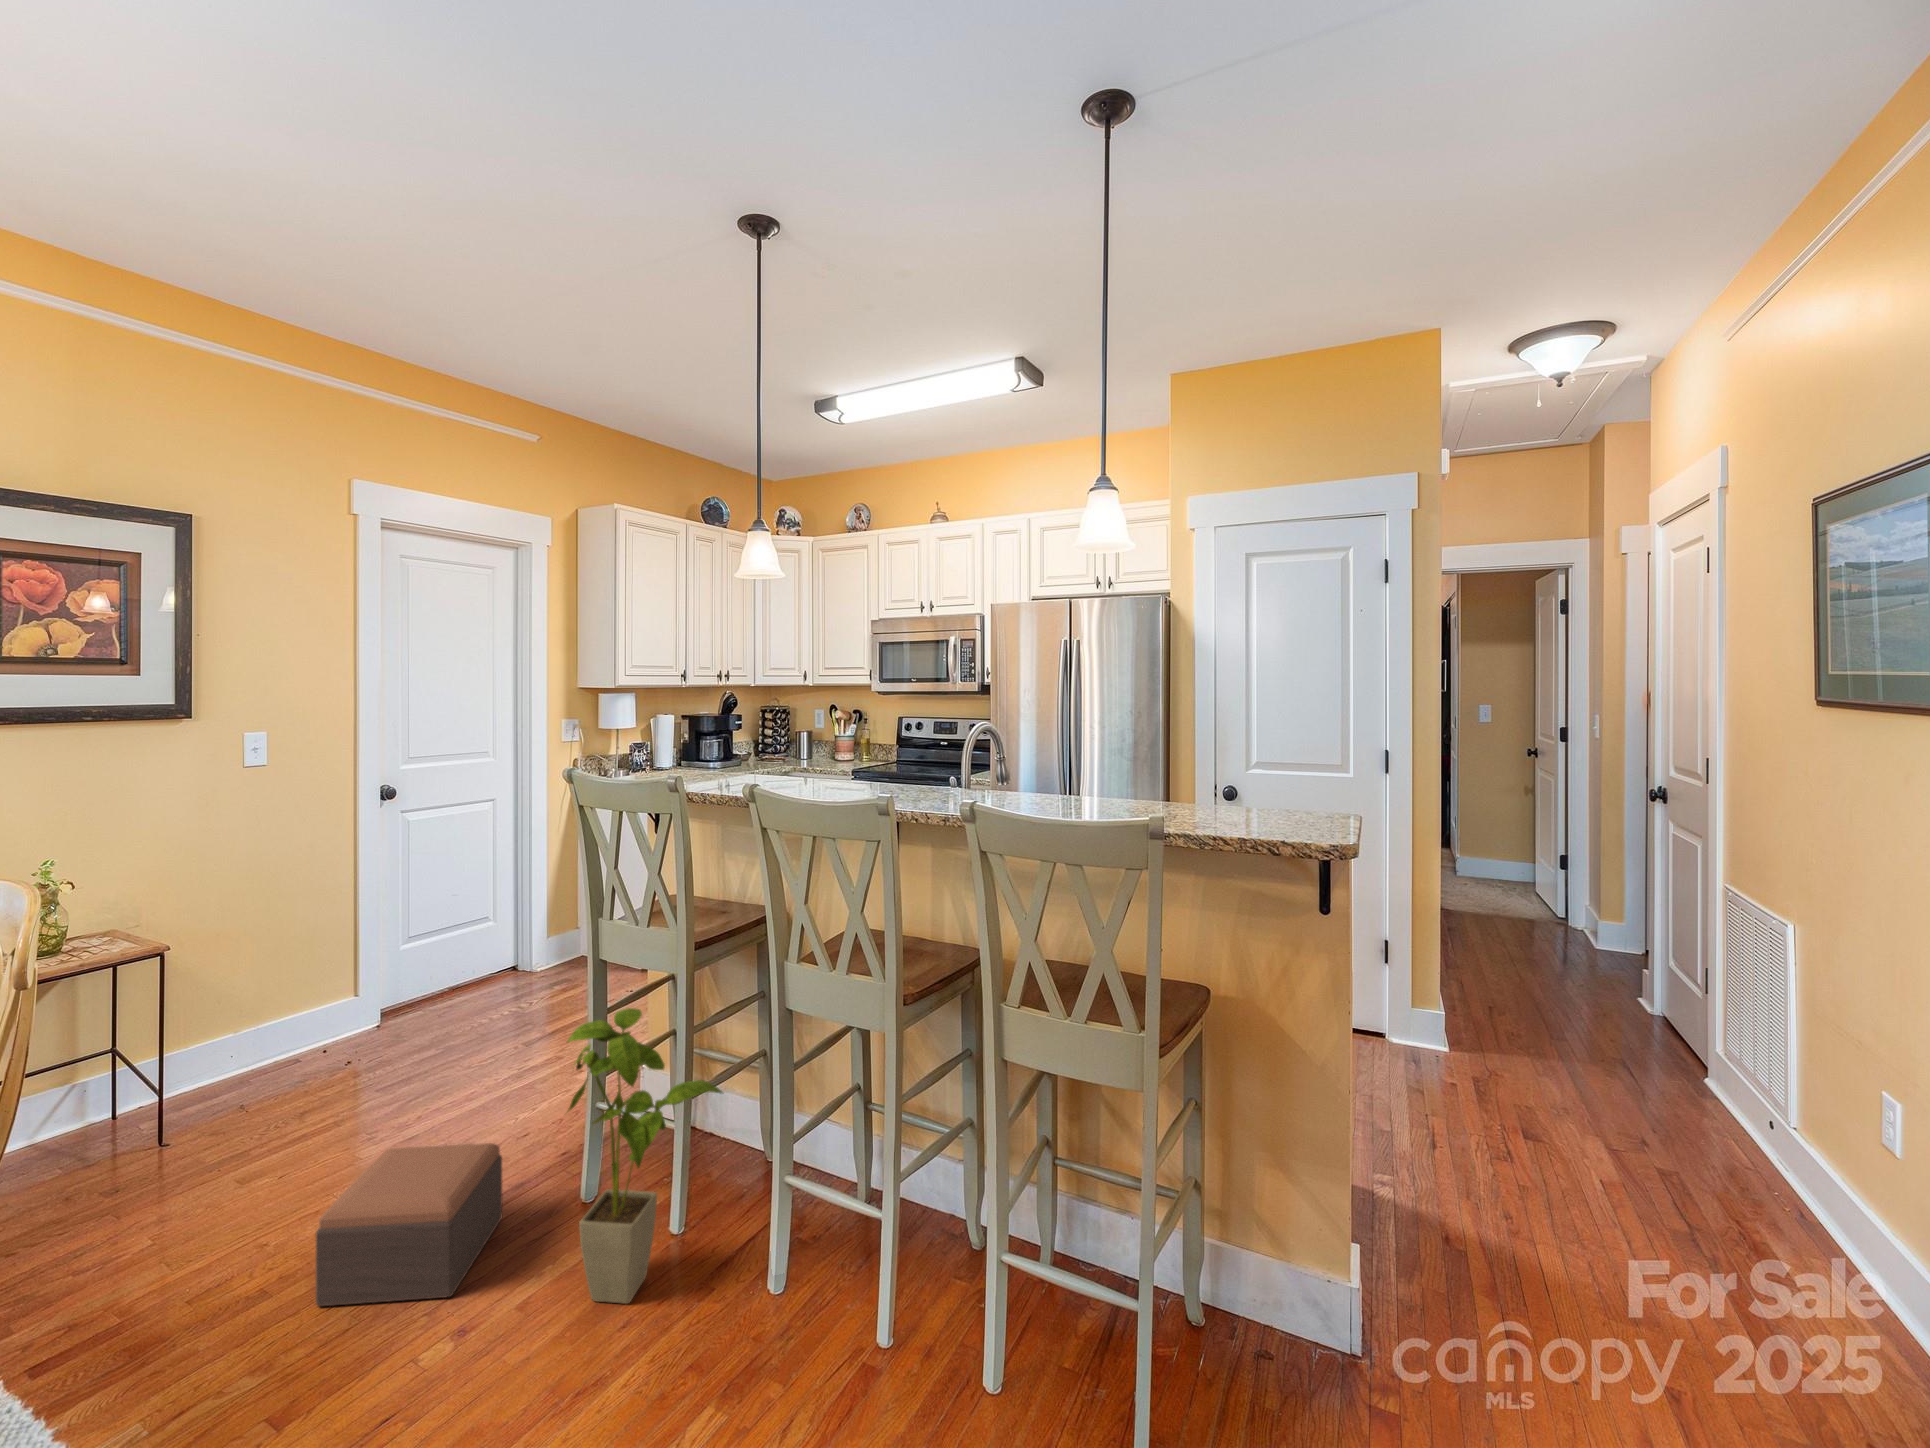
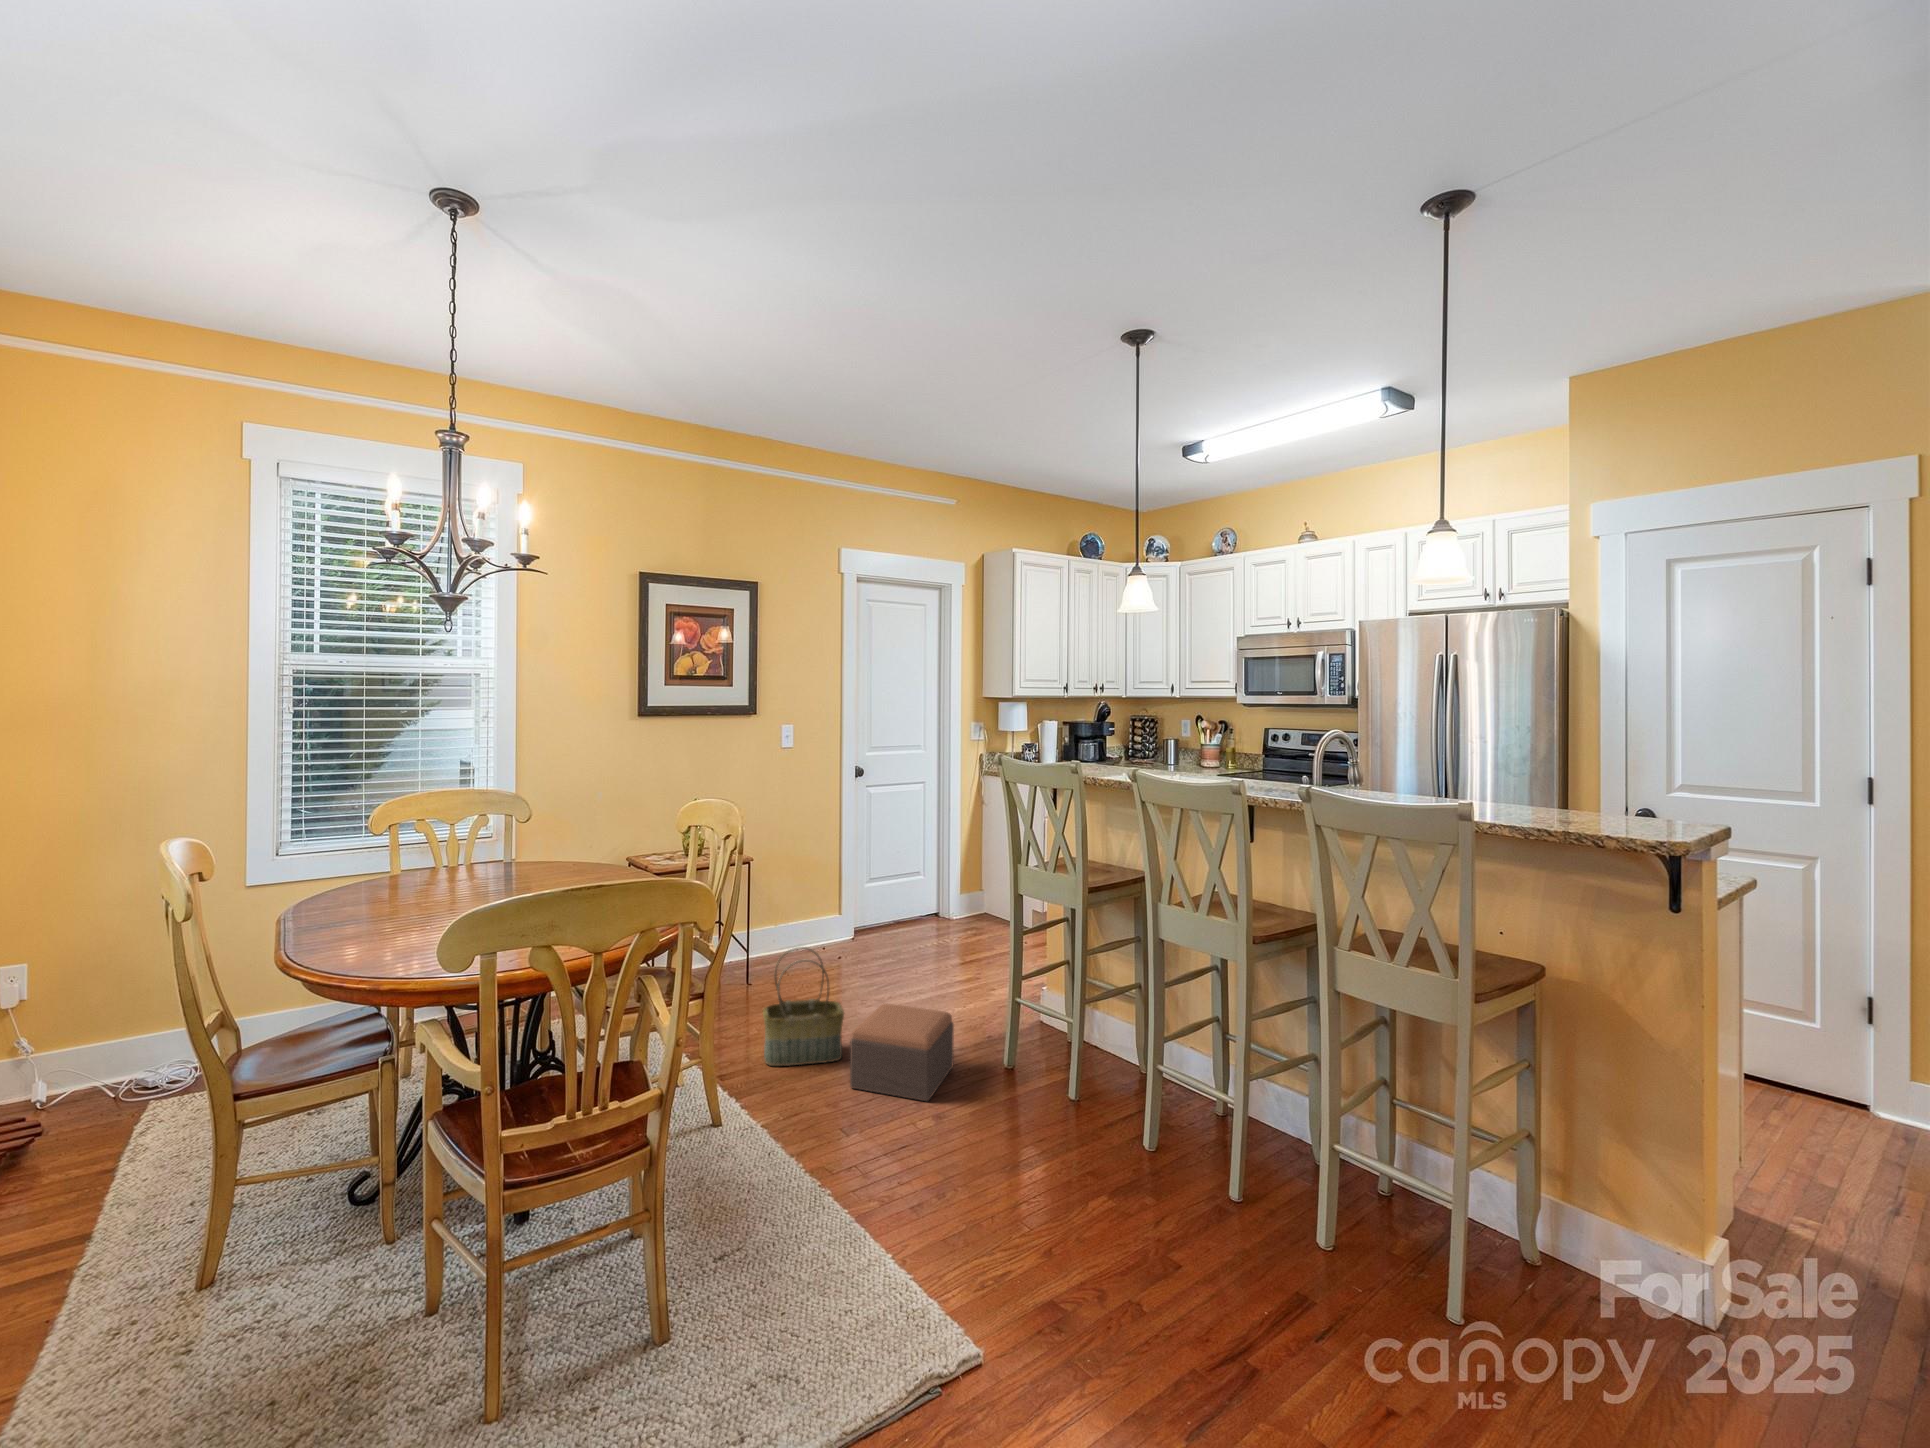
house plant: present [568,1008,723,1304] -> none [1000,923,1112,1132]
basket: none [154,1086,318,1300] -> present [763,947,844,1066]

